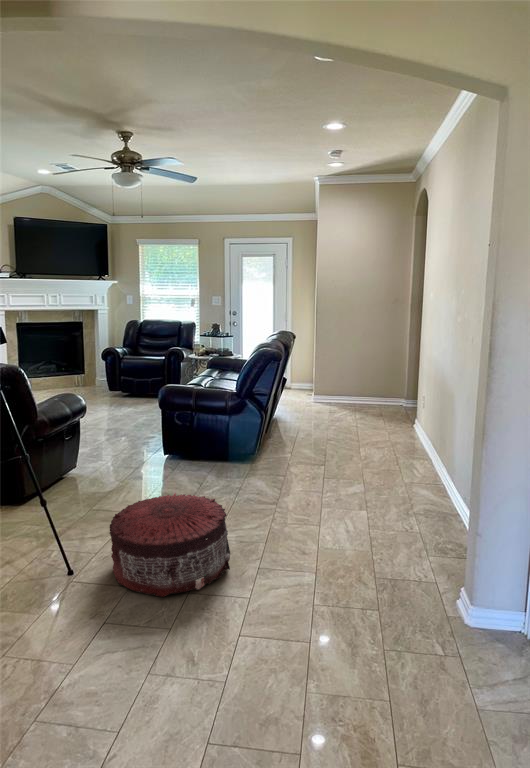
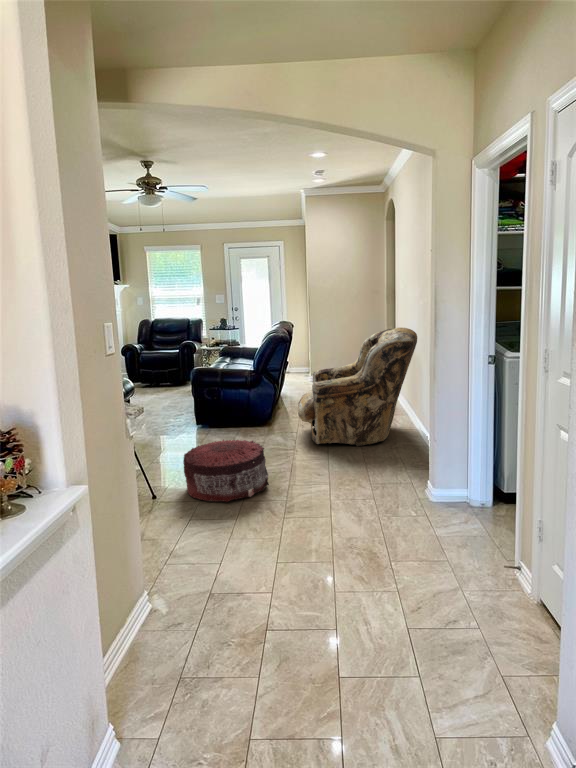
armchair: none [287,348,451,505] -> present [298,328,417,446]

